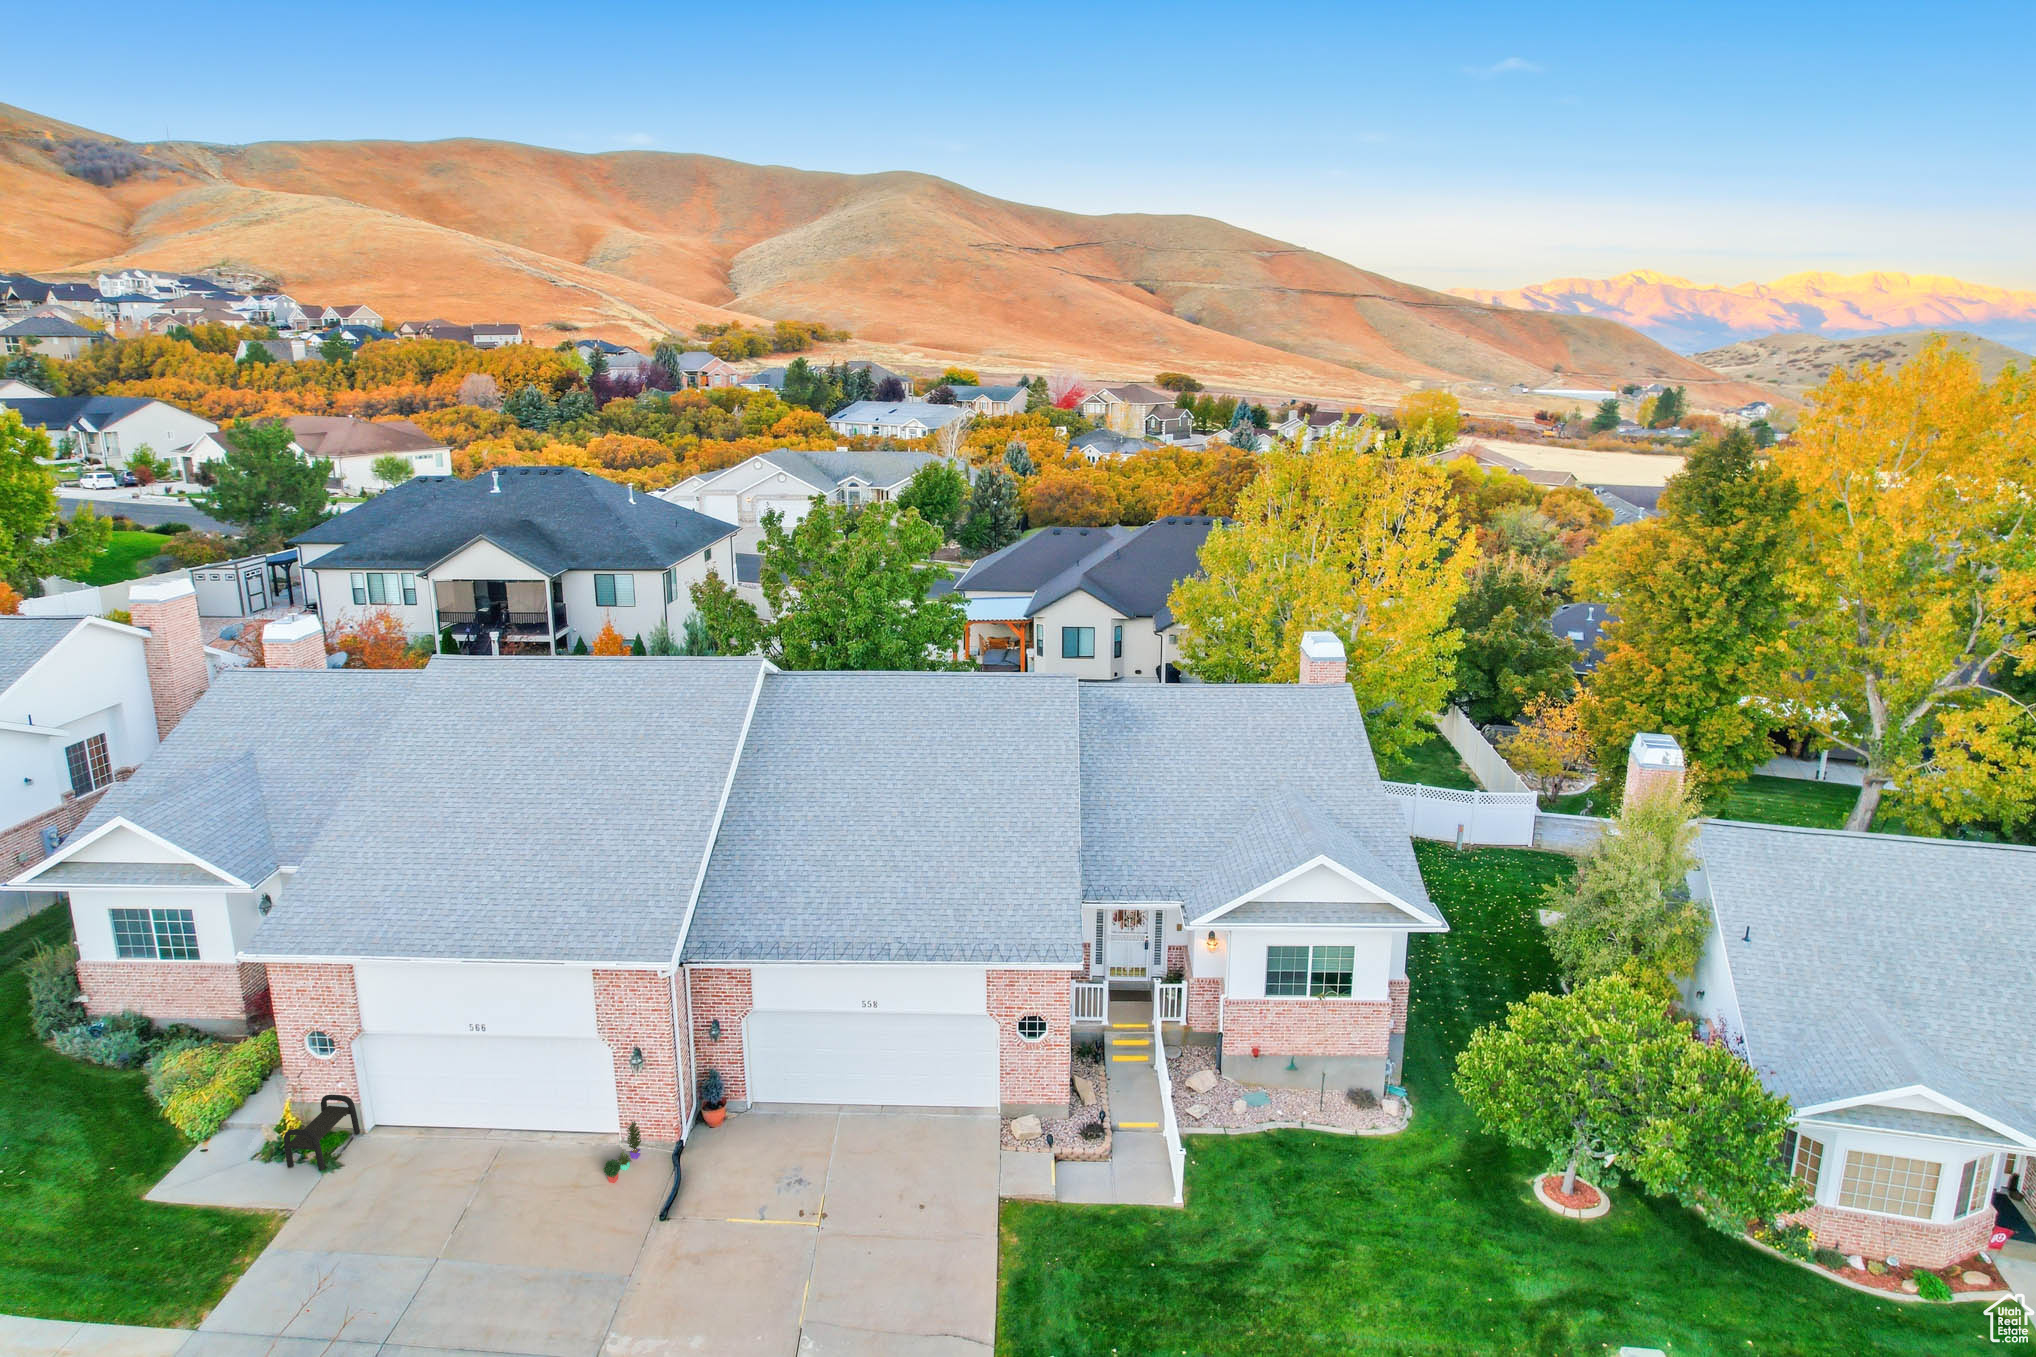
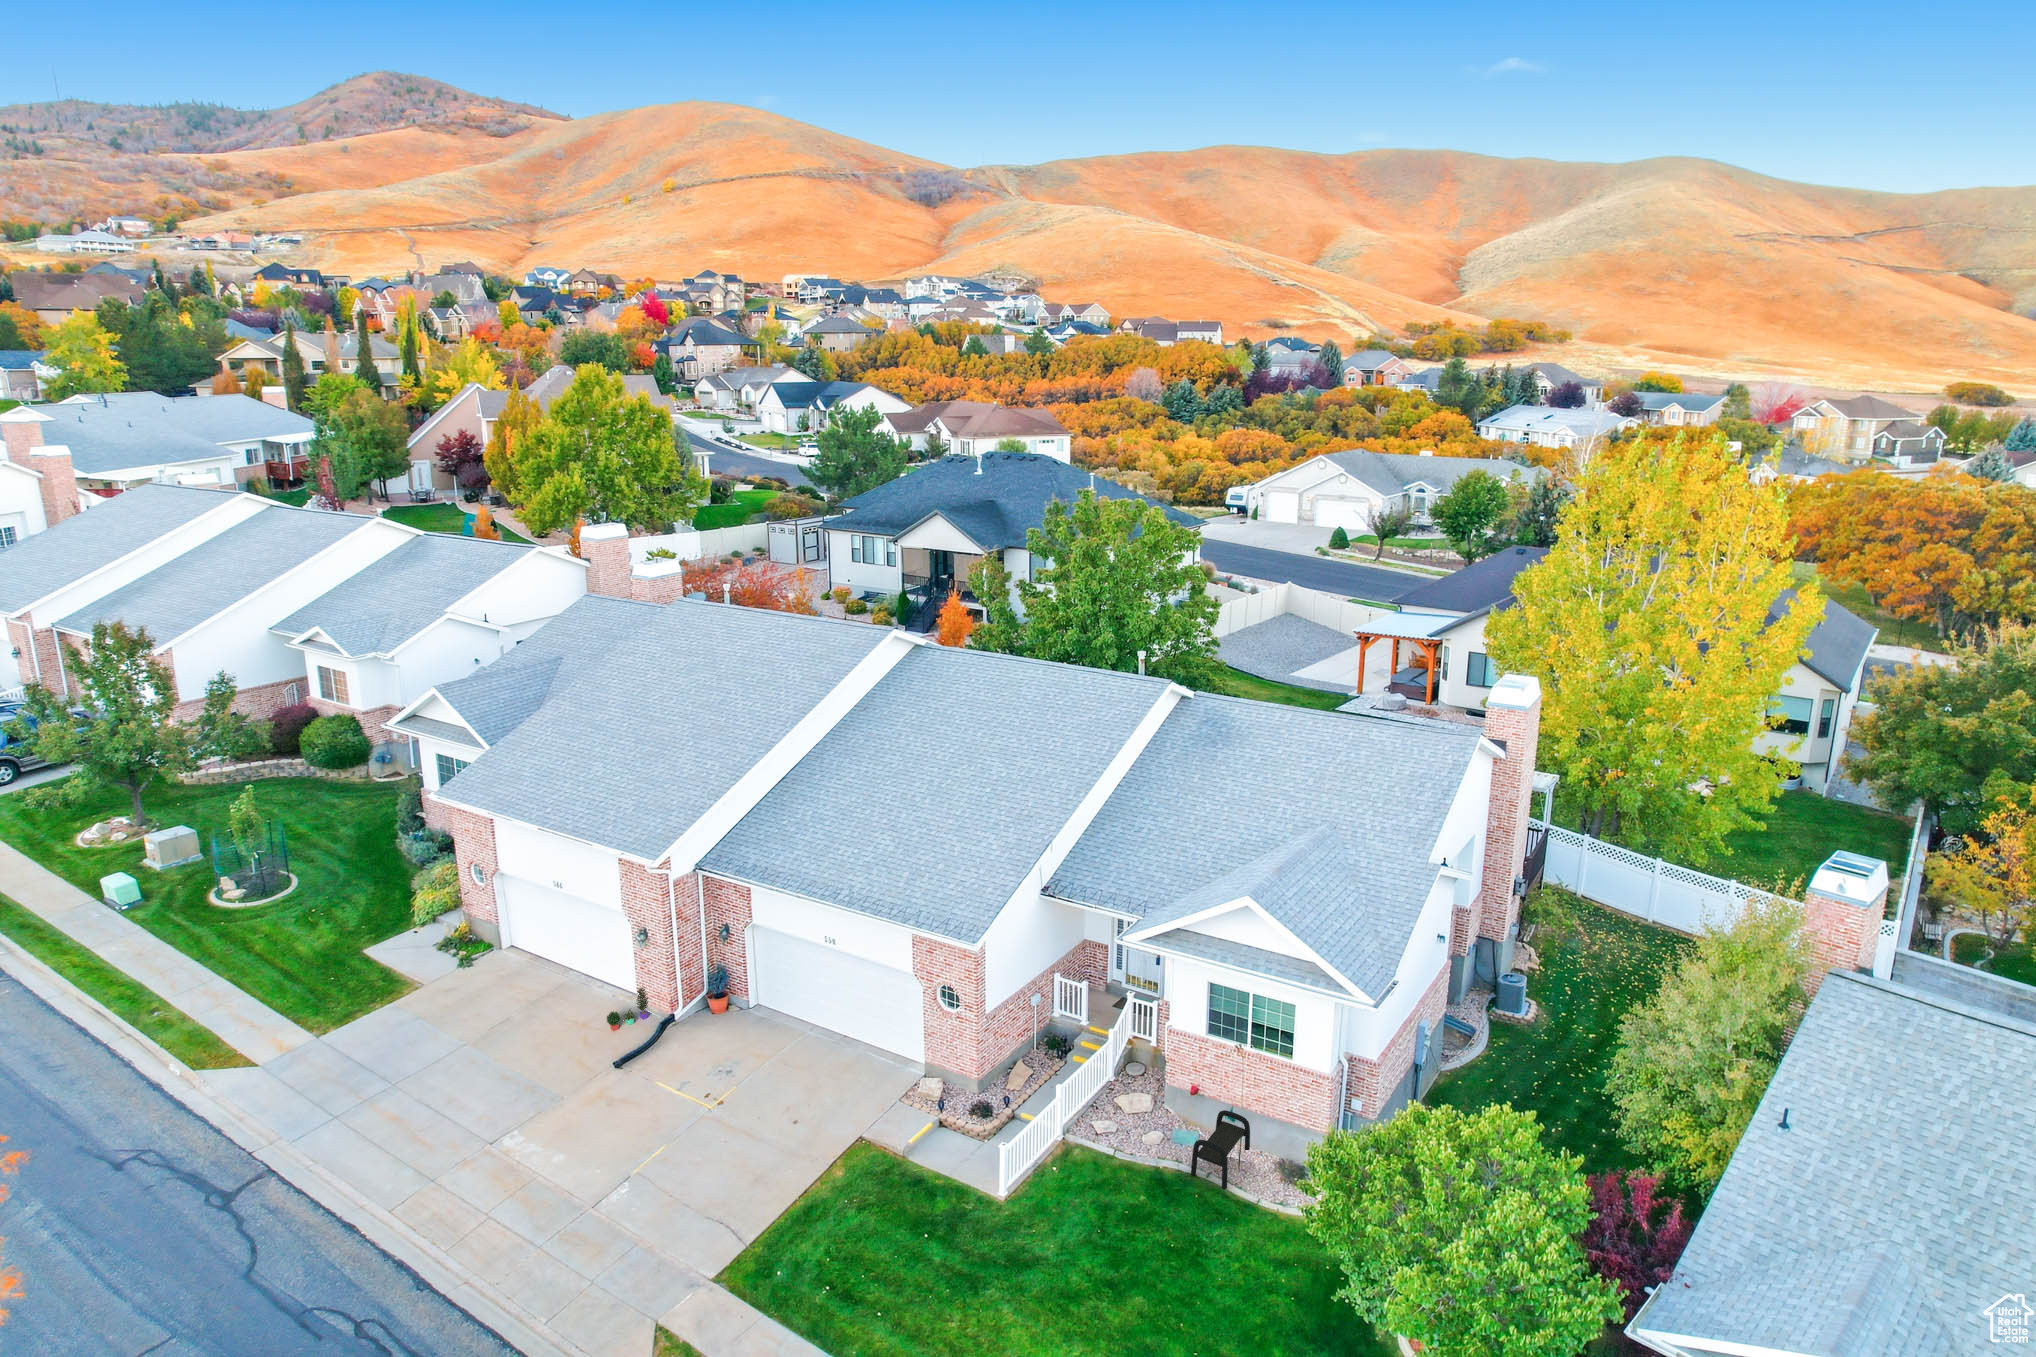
bench: present [284,1095,360,1170] -> present [1191,1110,1250,1189]

